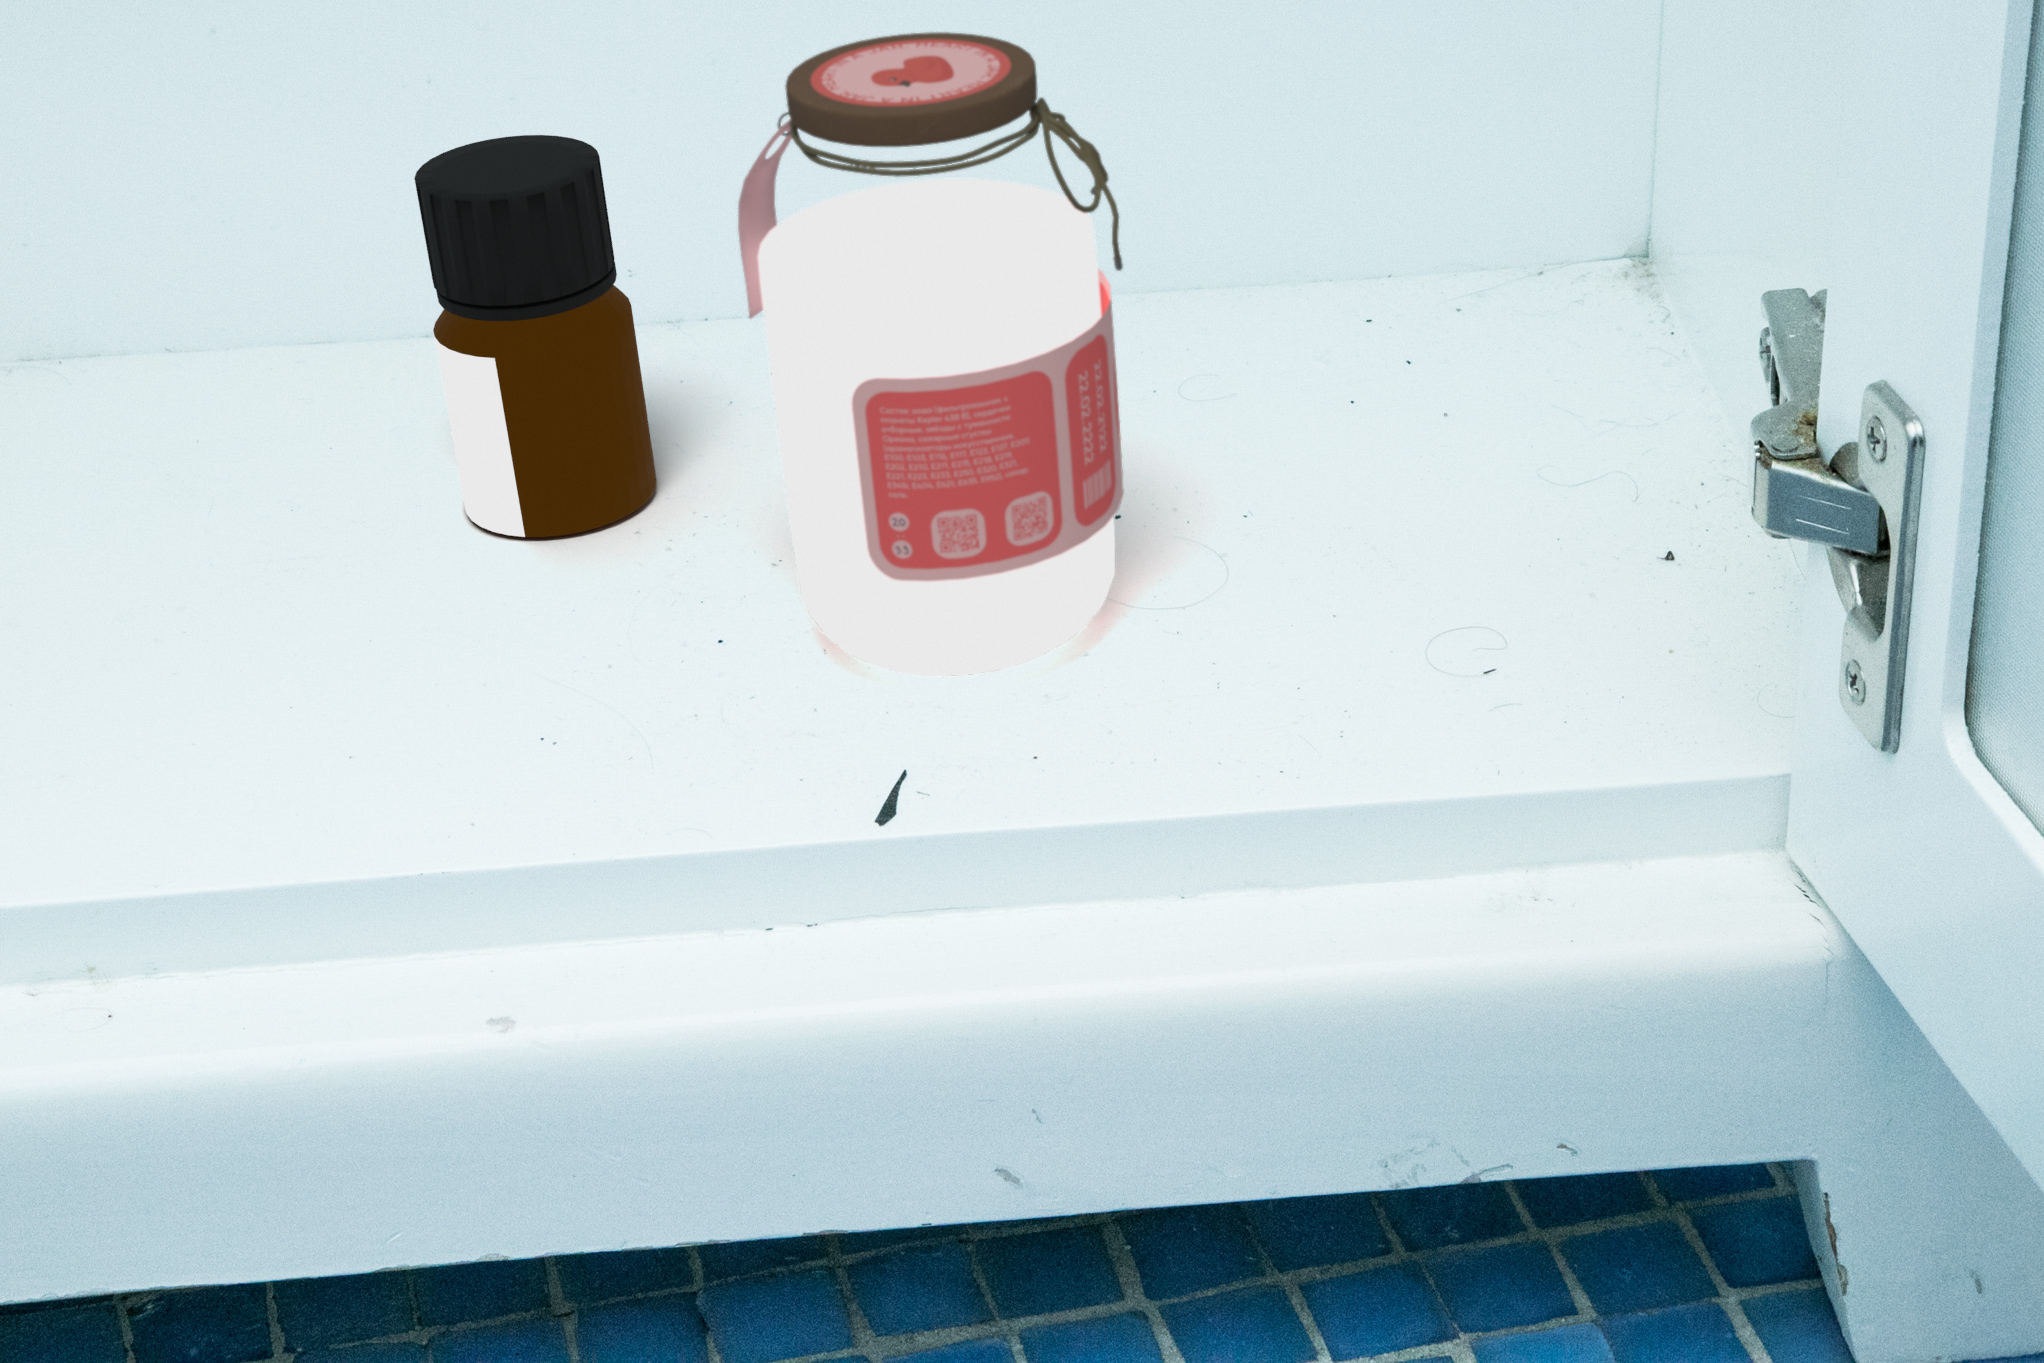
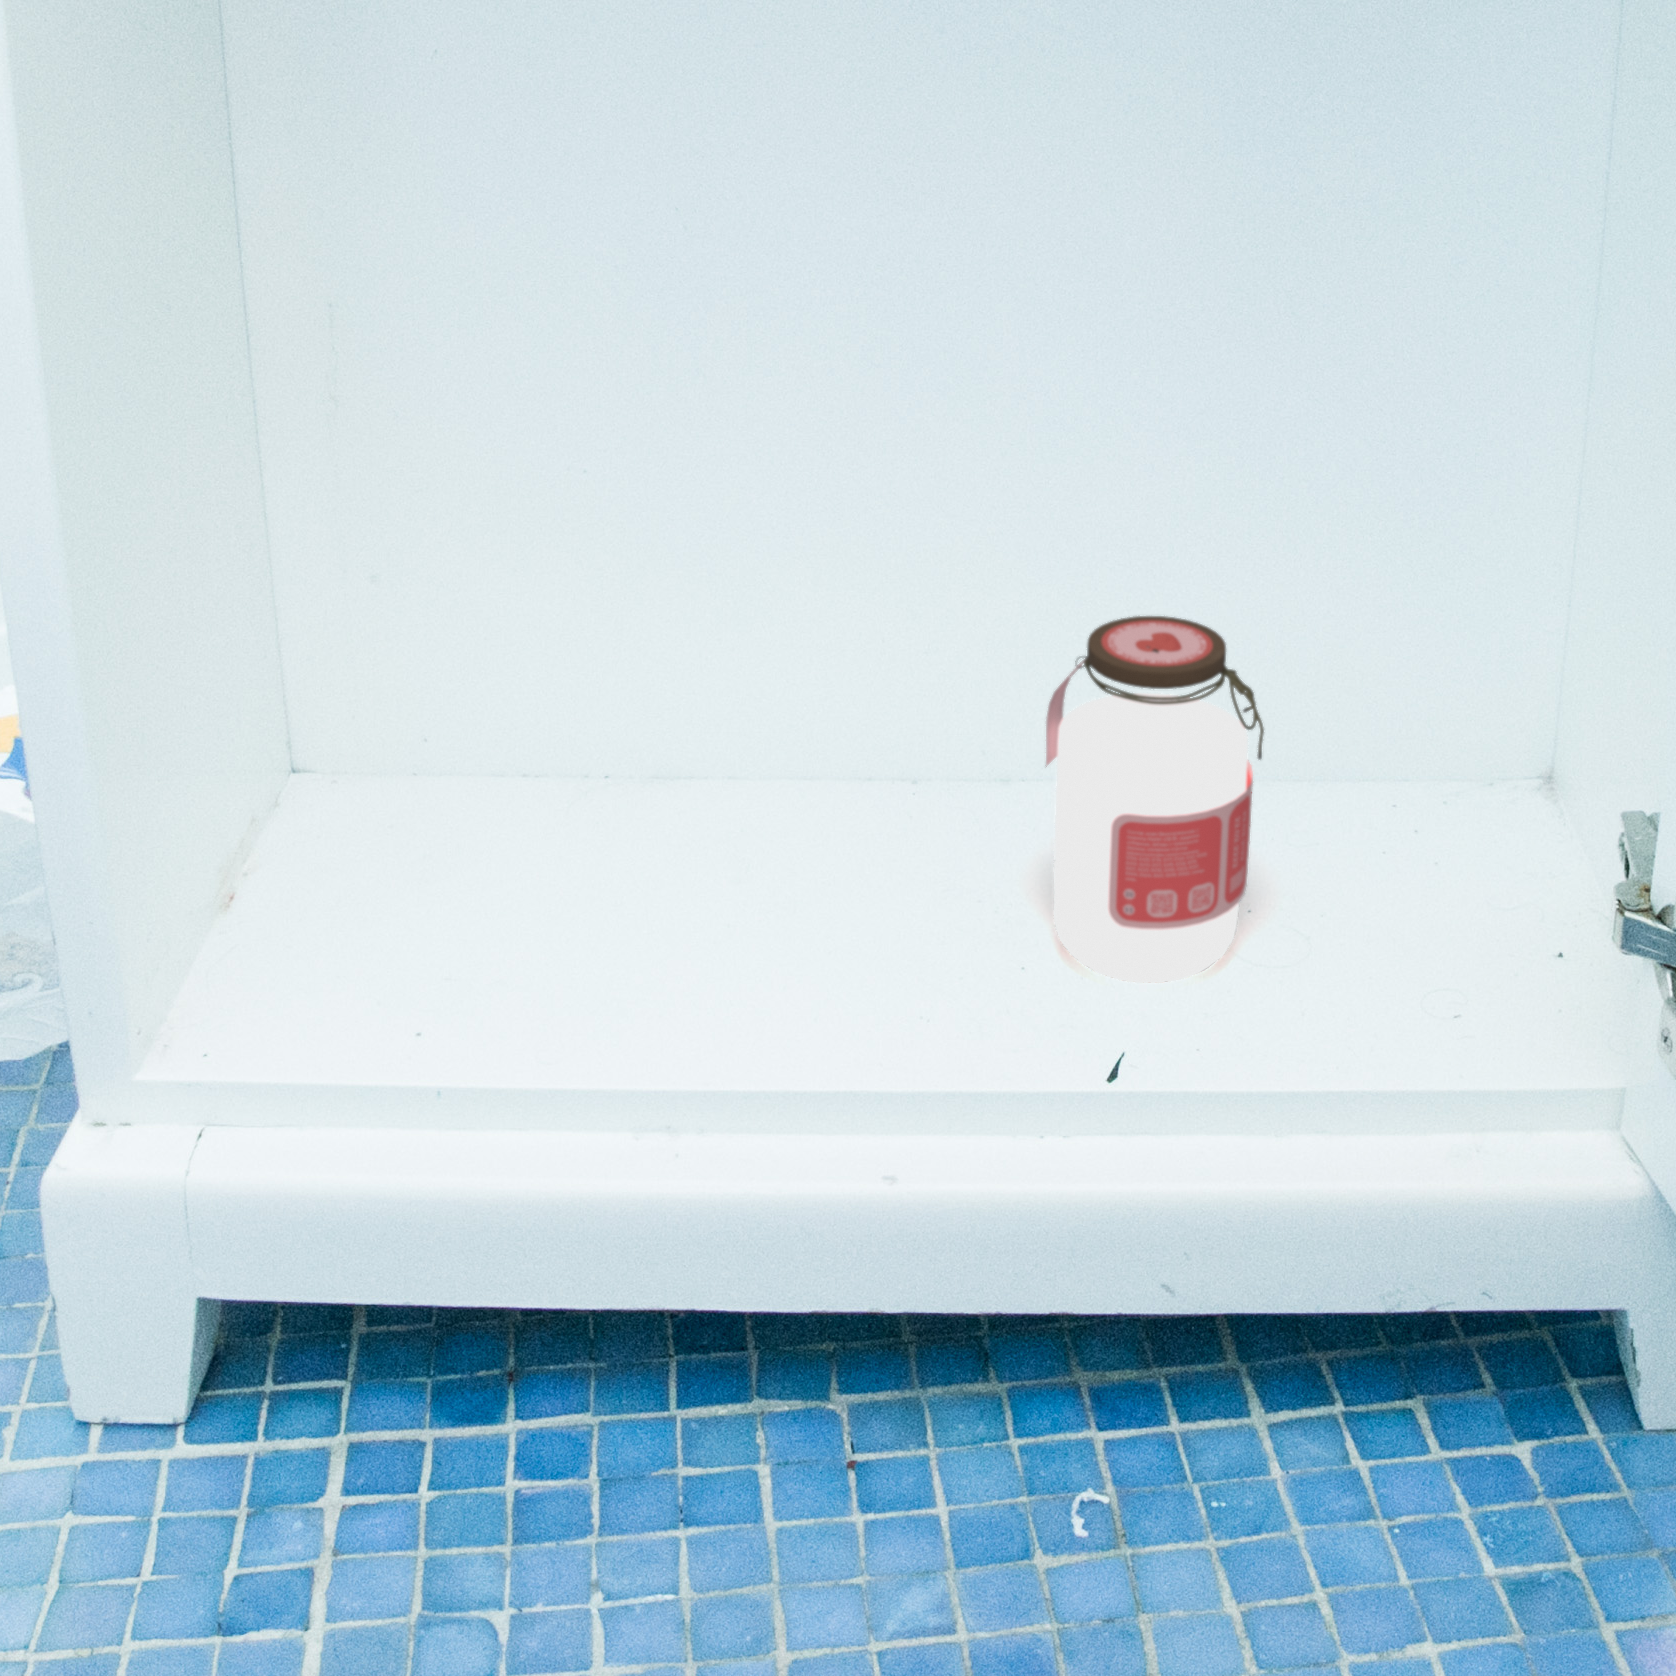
bottle: present [414,135,657,537] -> none [831,634,946,874]

